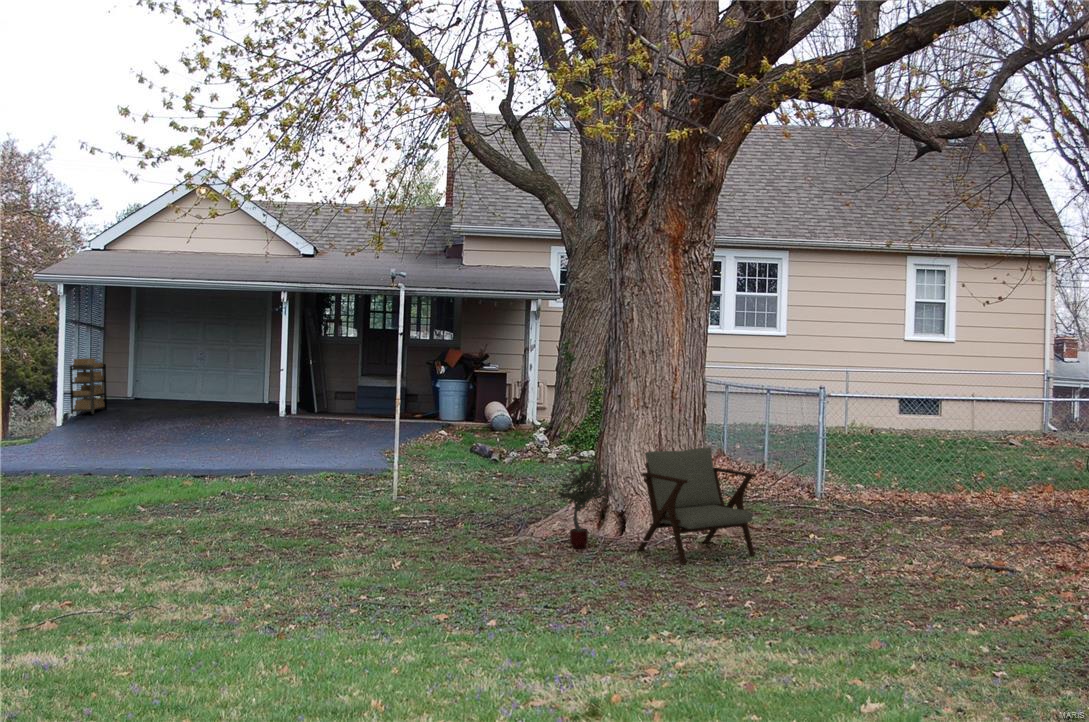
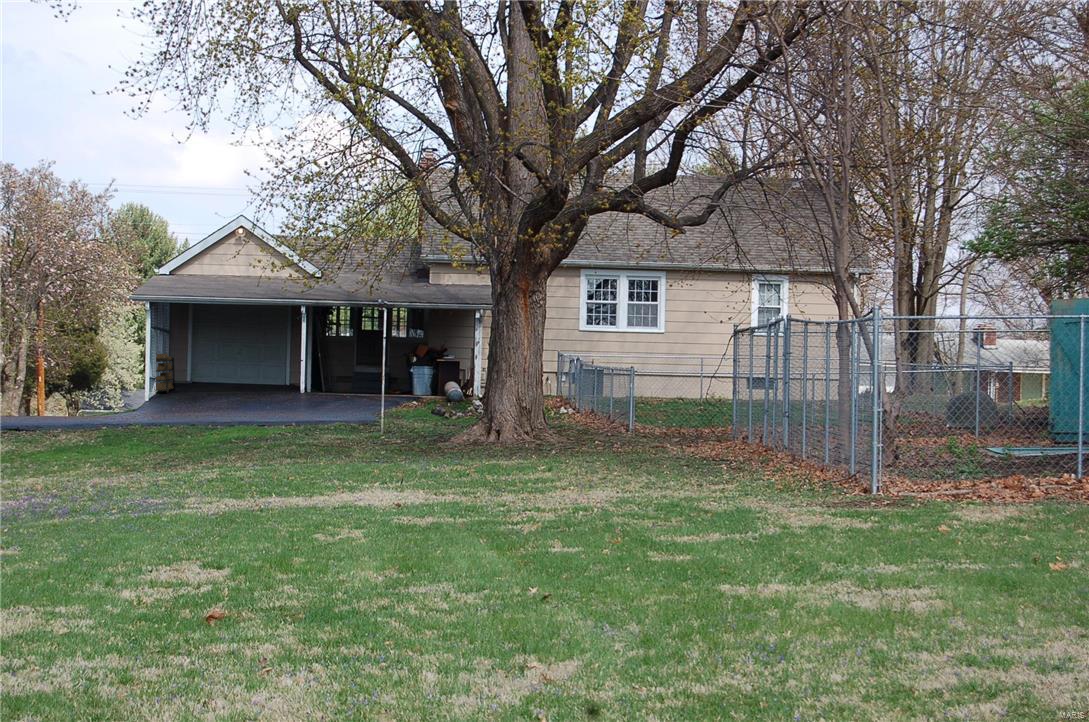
lounge chair: present [638,447,756,565] -> none [505,396,564,453]
potted tree: present [558,456,611,548] -> none [466,401,493,449]

